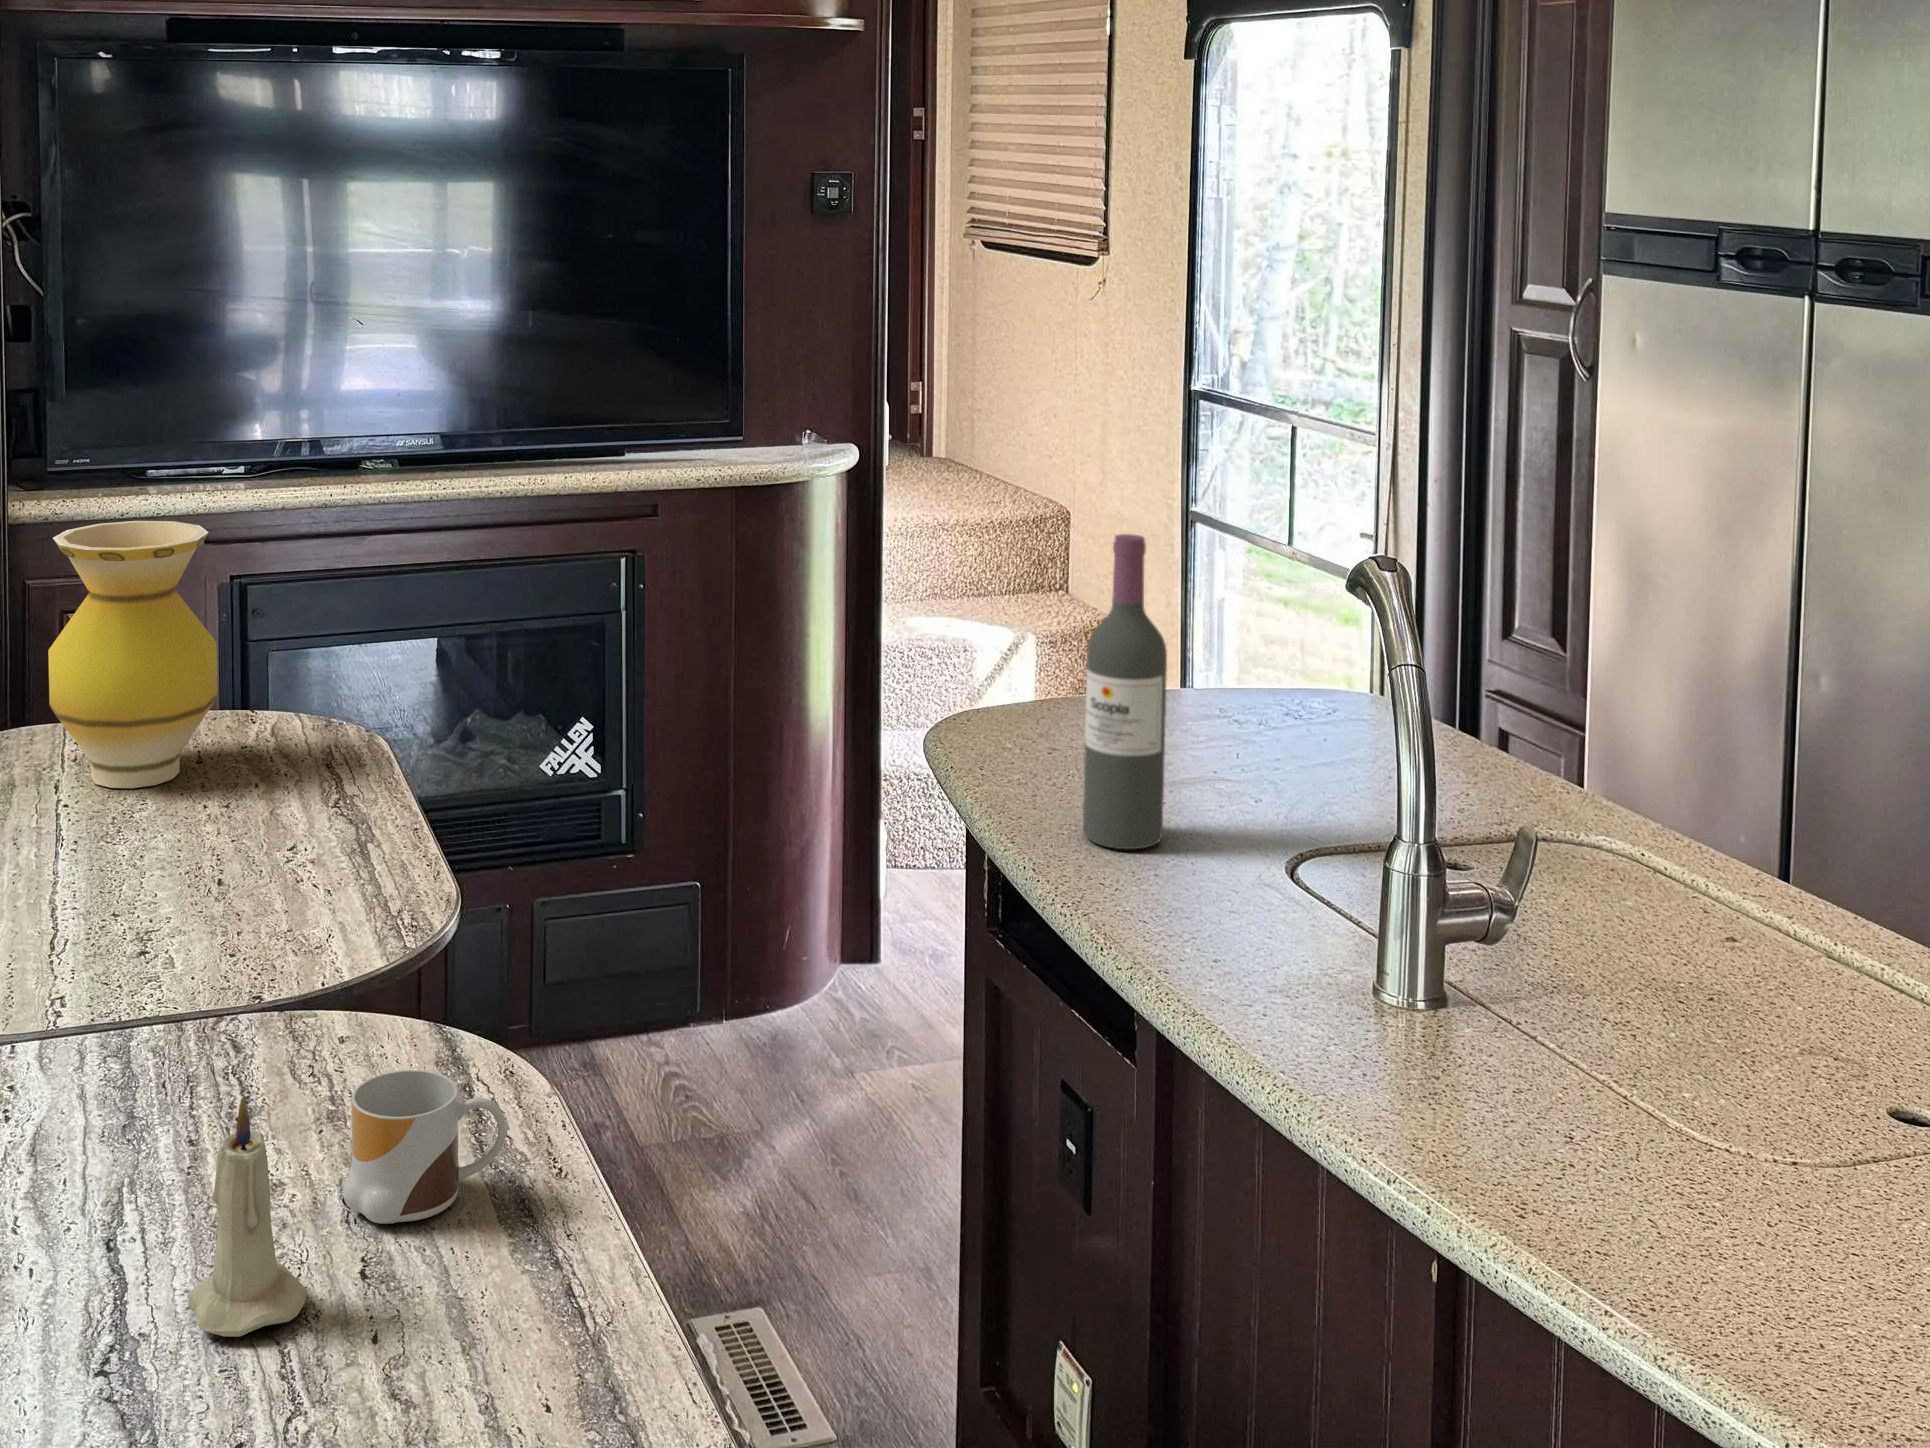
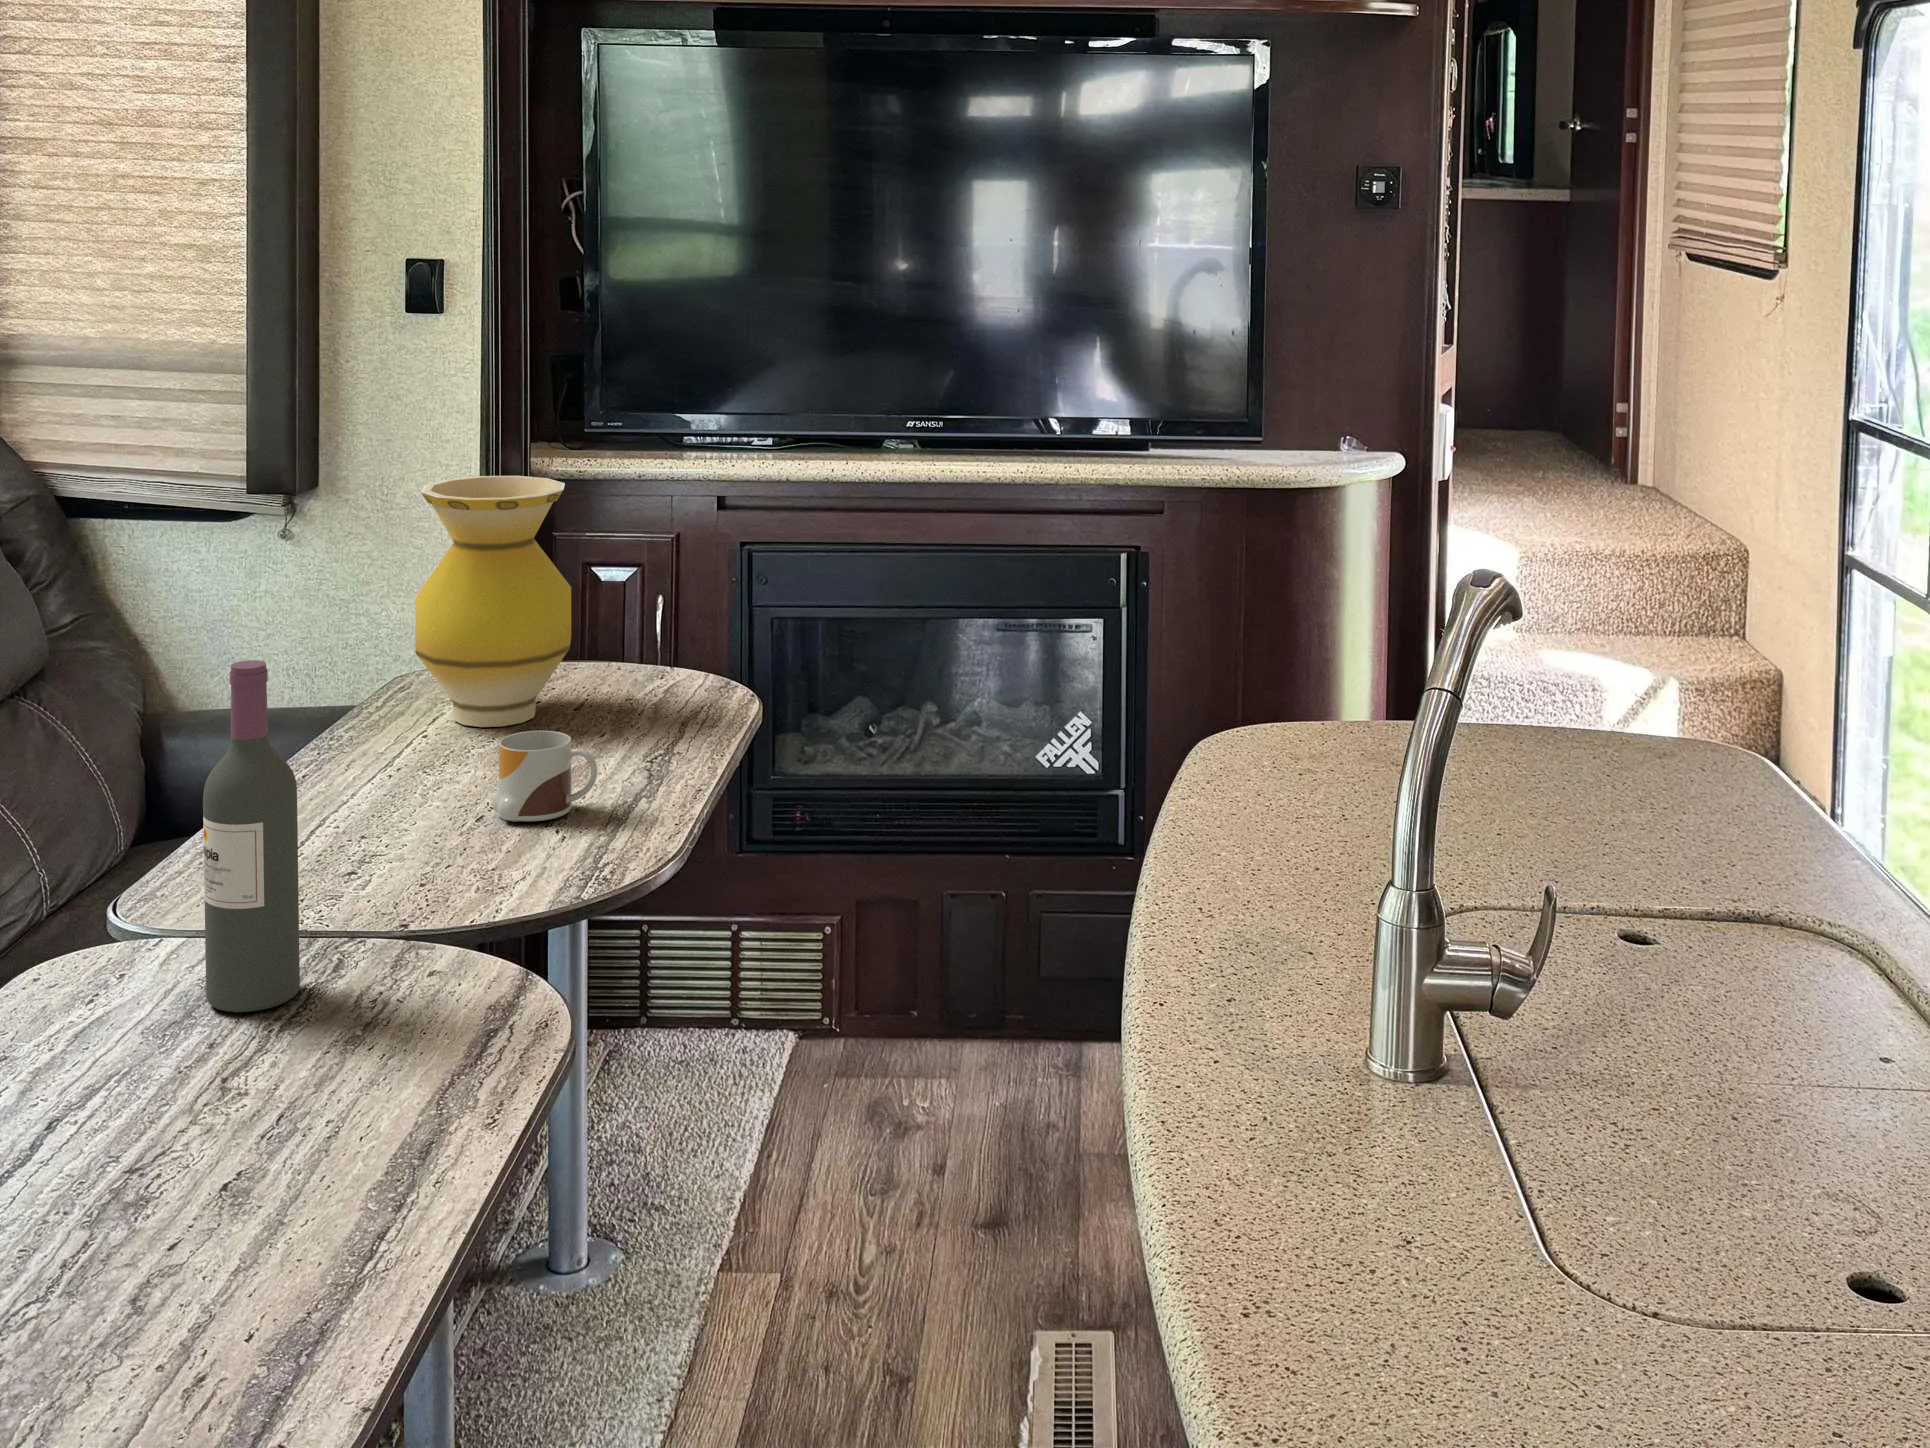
wine bottle: present [1083,534,1167,849] -> present [203,660,300,1012]
mug: present [343,1070,506,1224] -> present [492,731,597,822]
candle: present [189,1097,308,1336] -> none [73,981,187,1201]

